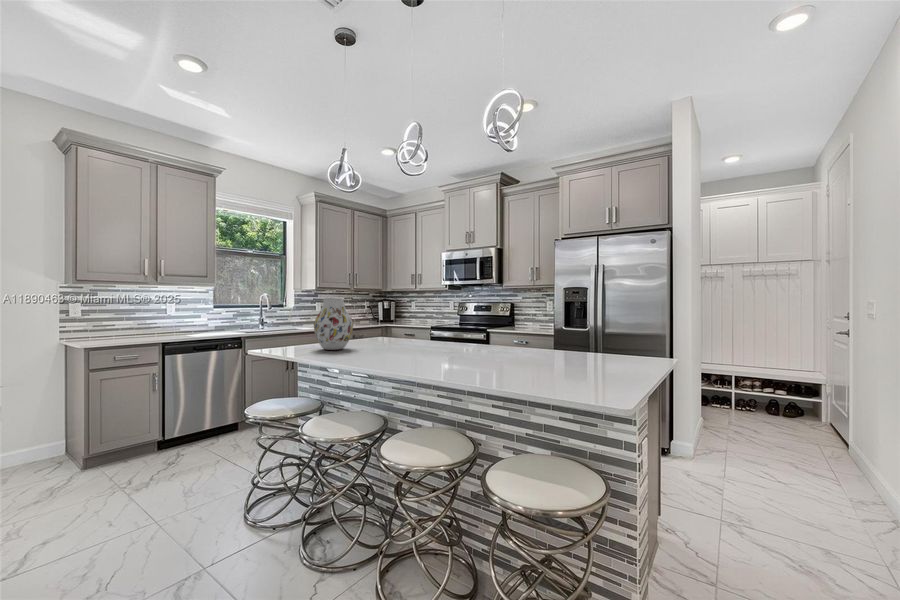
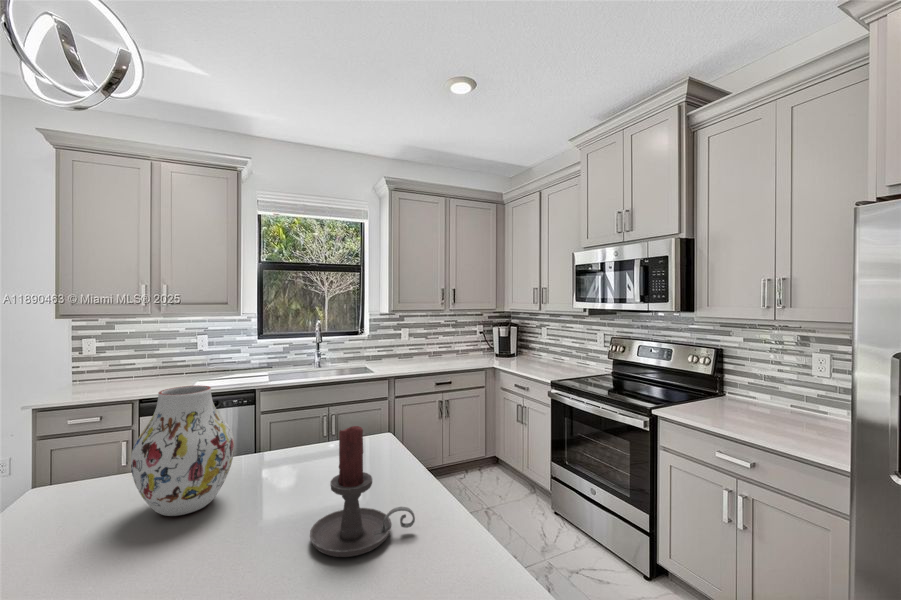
candle holder: none [399,308,434,349] -> present [310,426,415,557]

